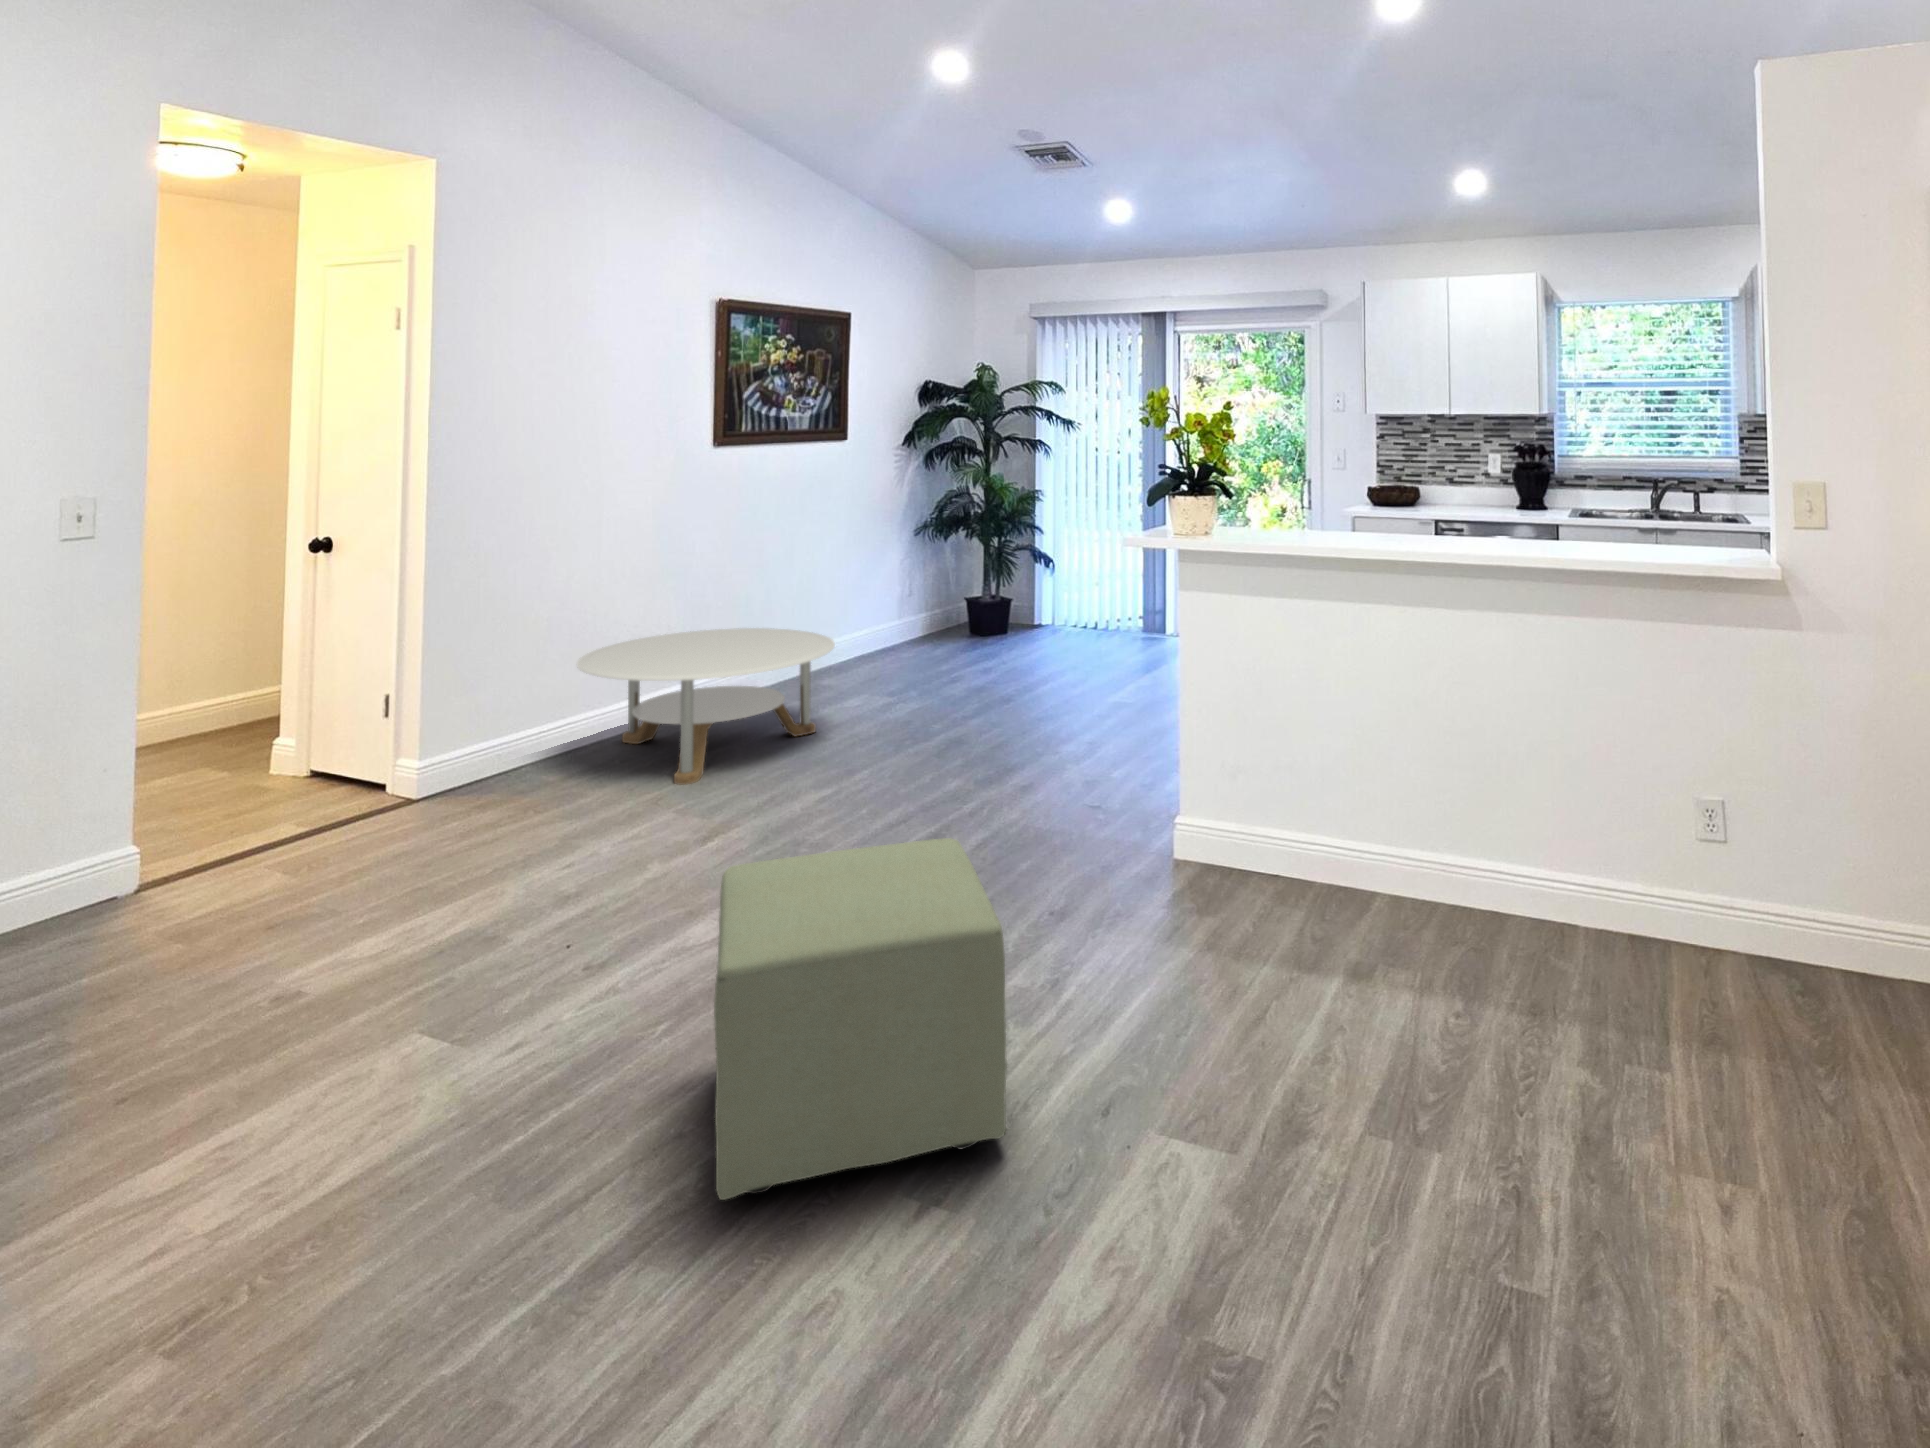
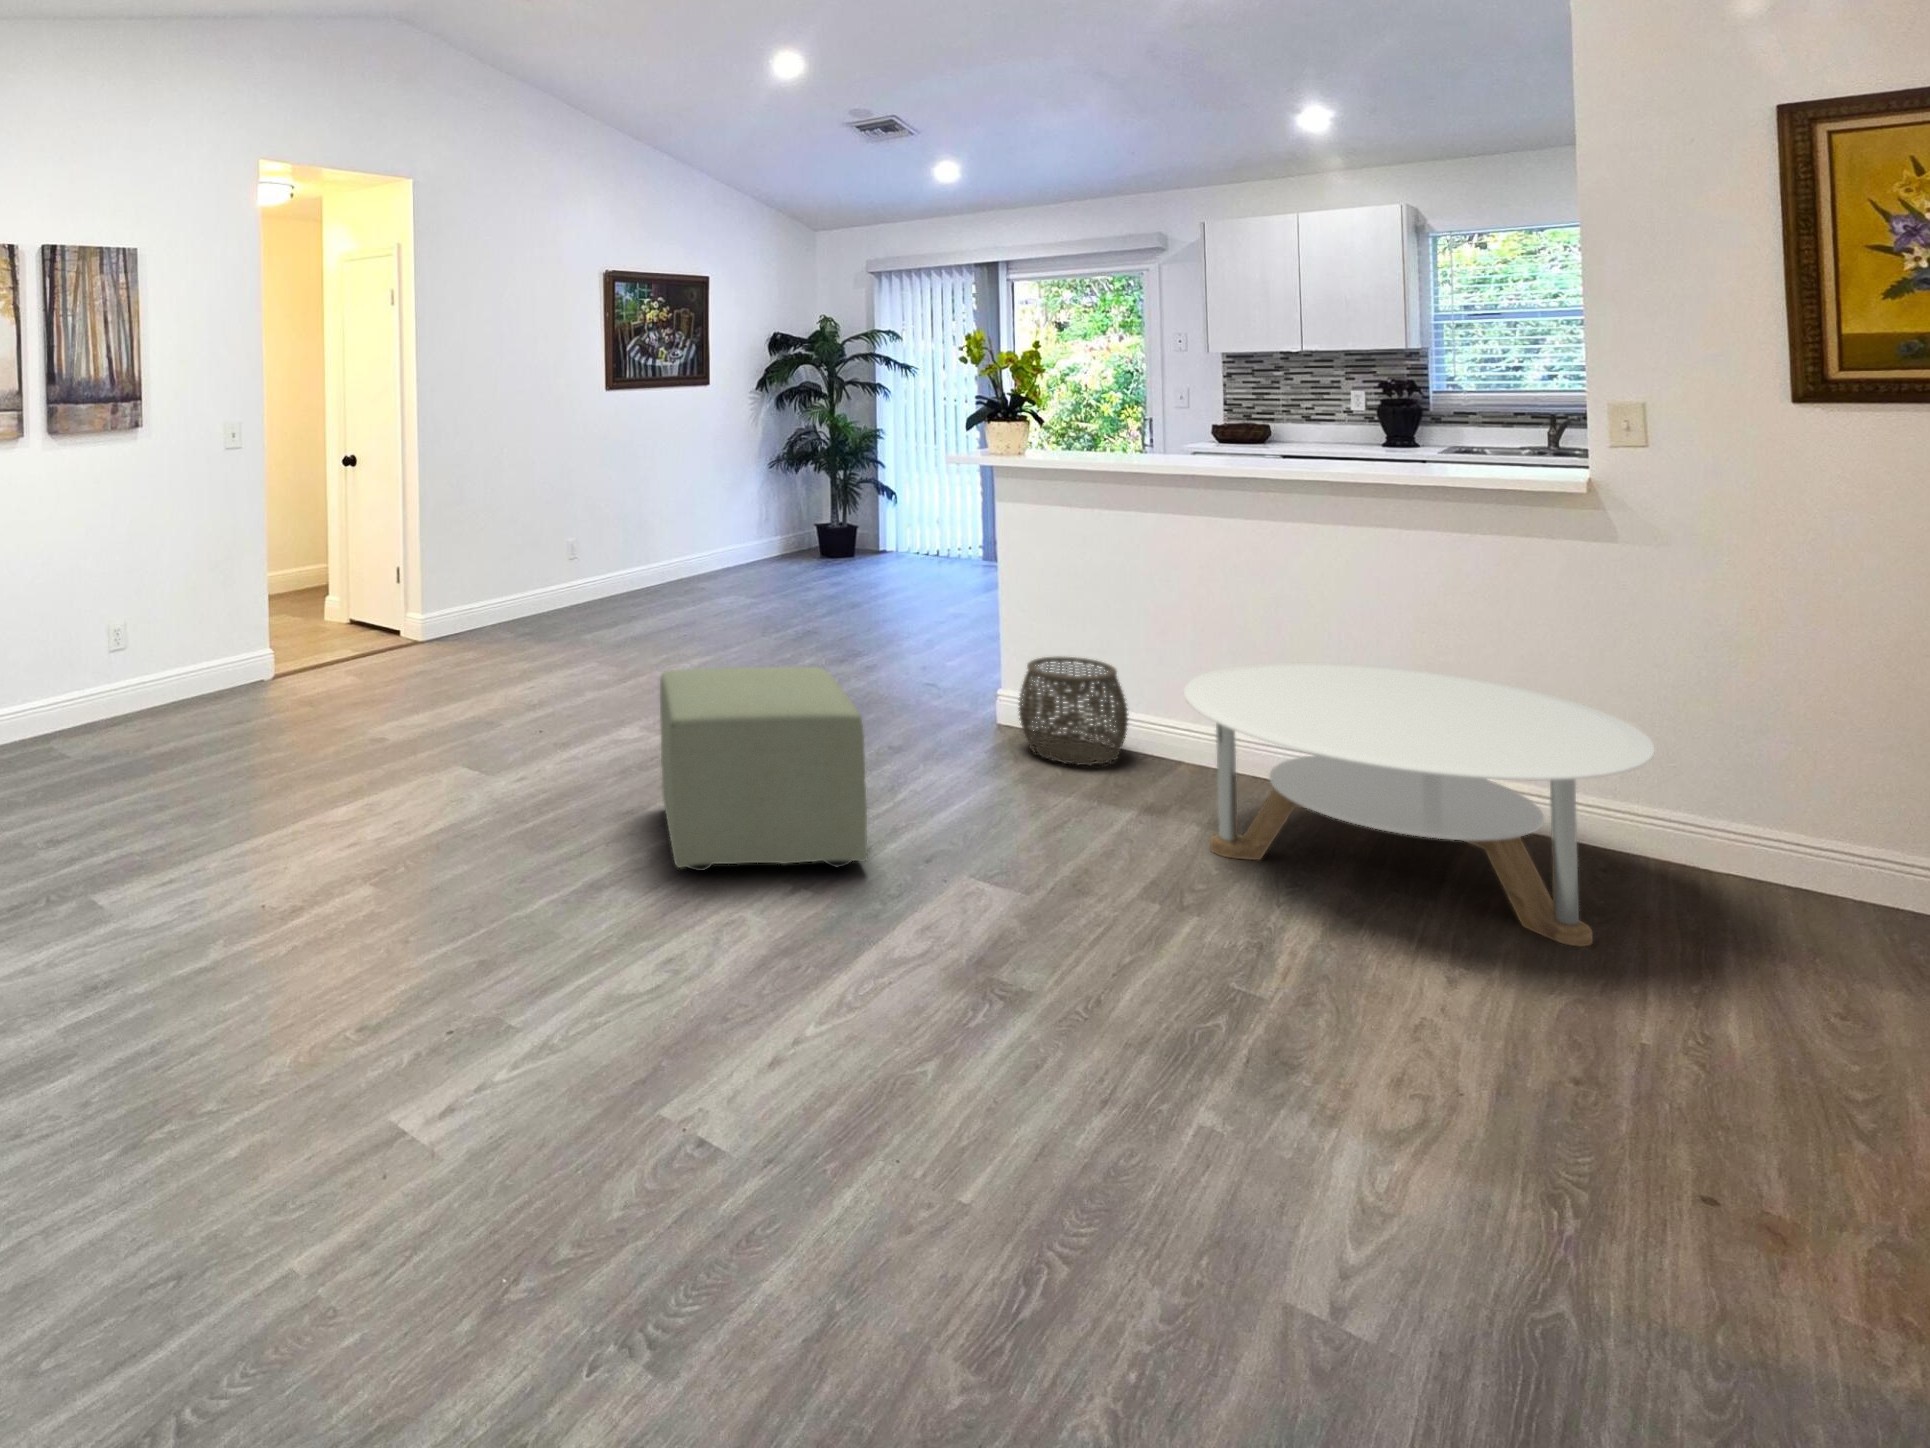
round table: present [577,628,835,785] -> present [1184,663,1654,946]
woven basket: none [1192,776,1314,915] -> present [1018,656,1129,765]

